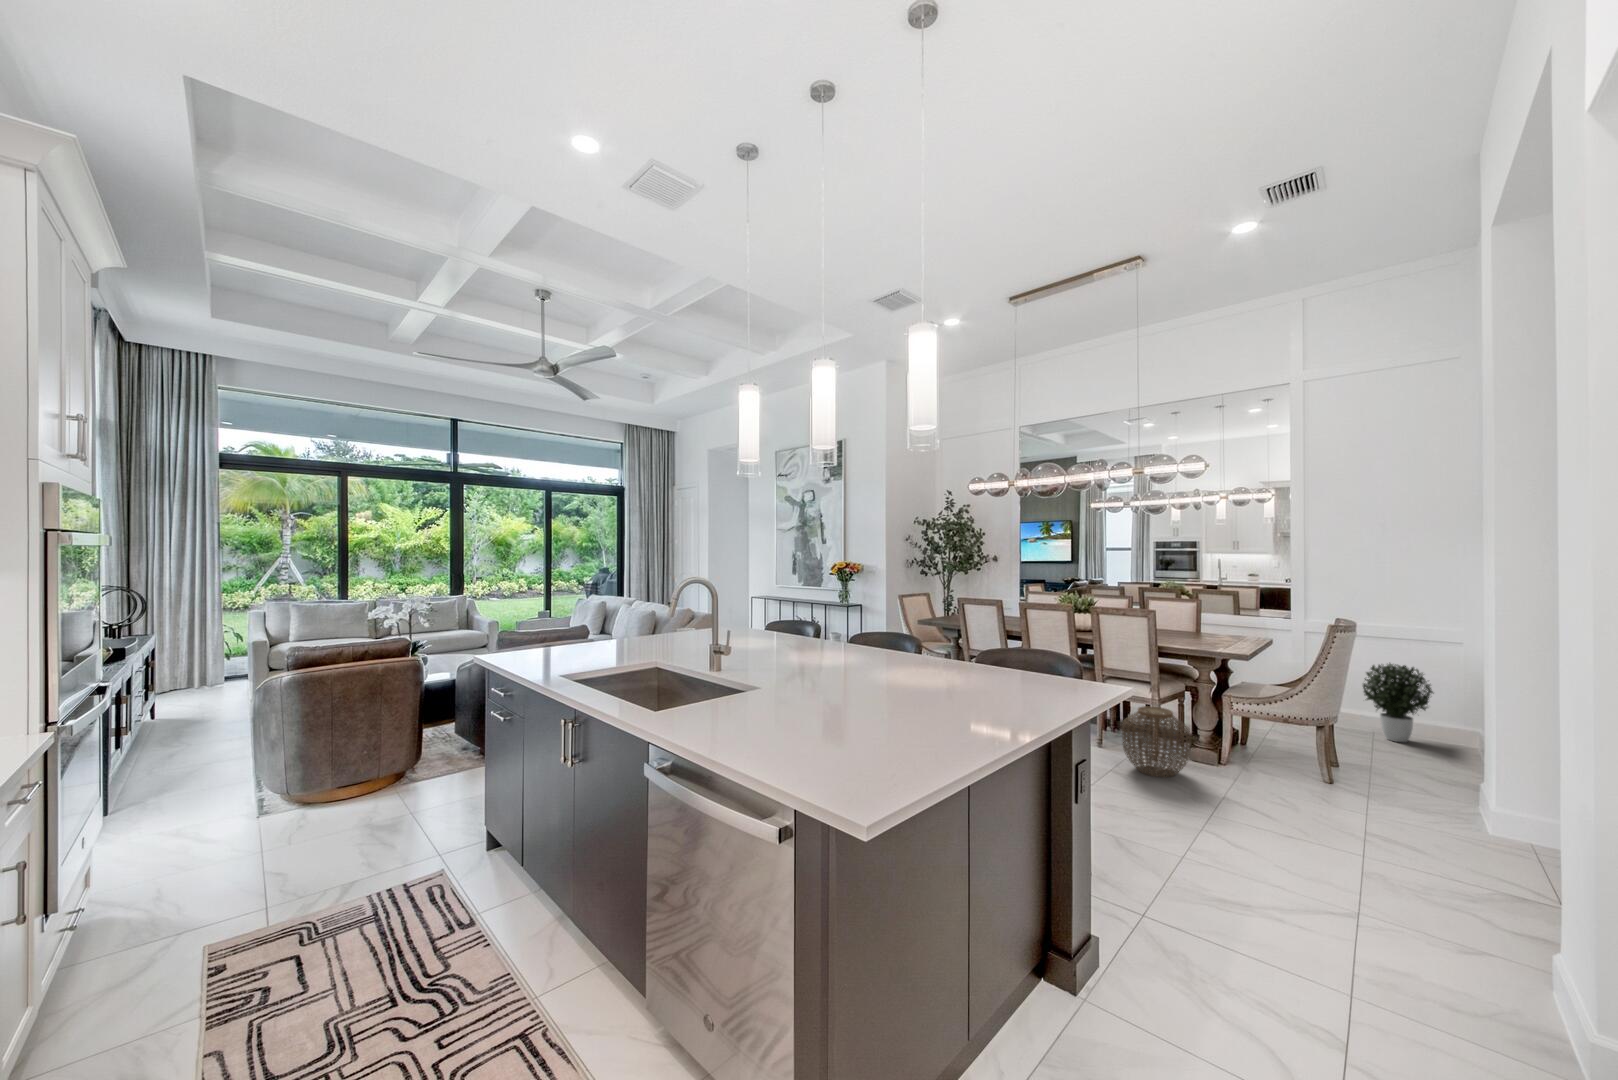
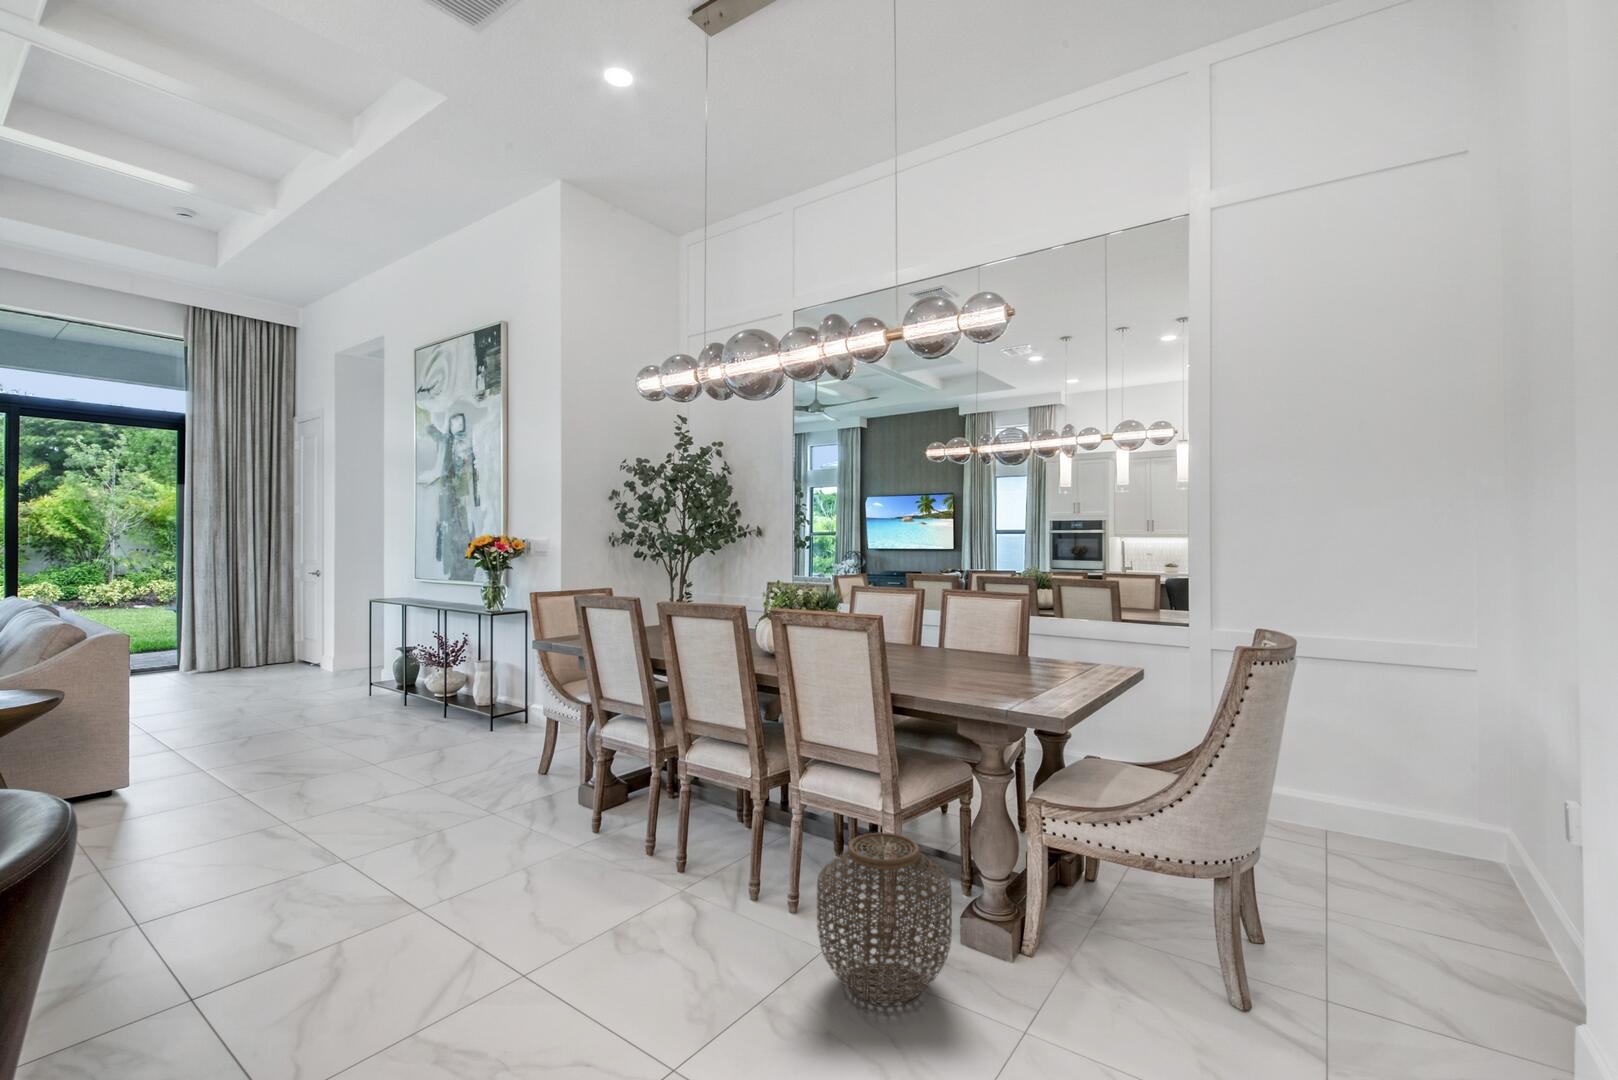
potted plant: present [1363,664,1434,742] -> none [1313,710,1435,861]

